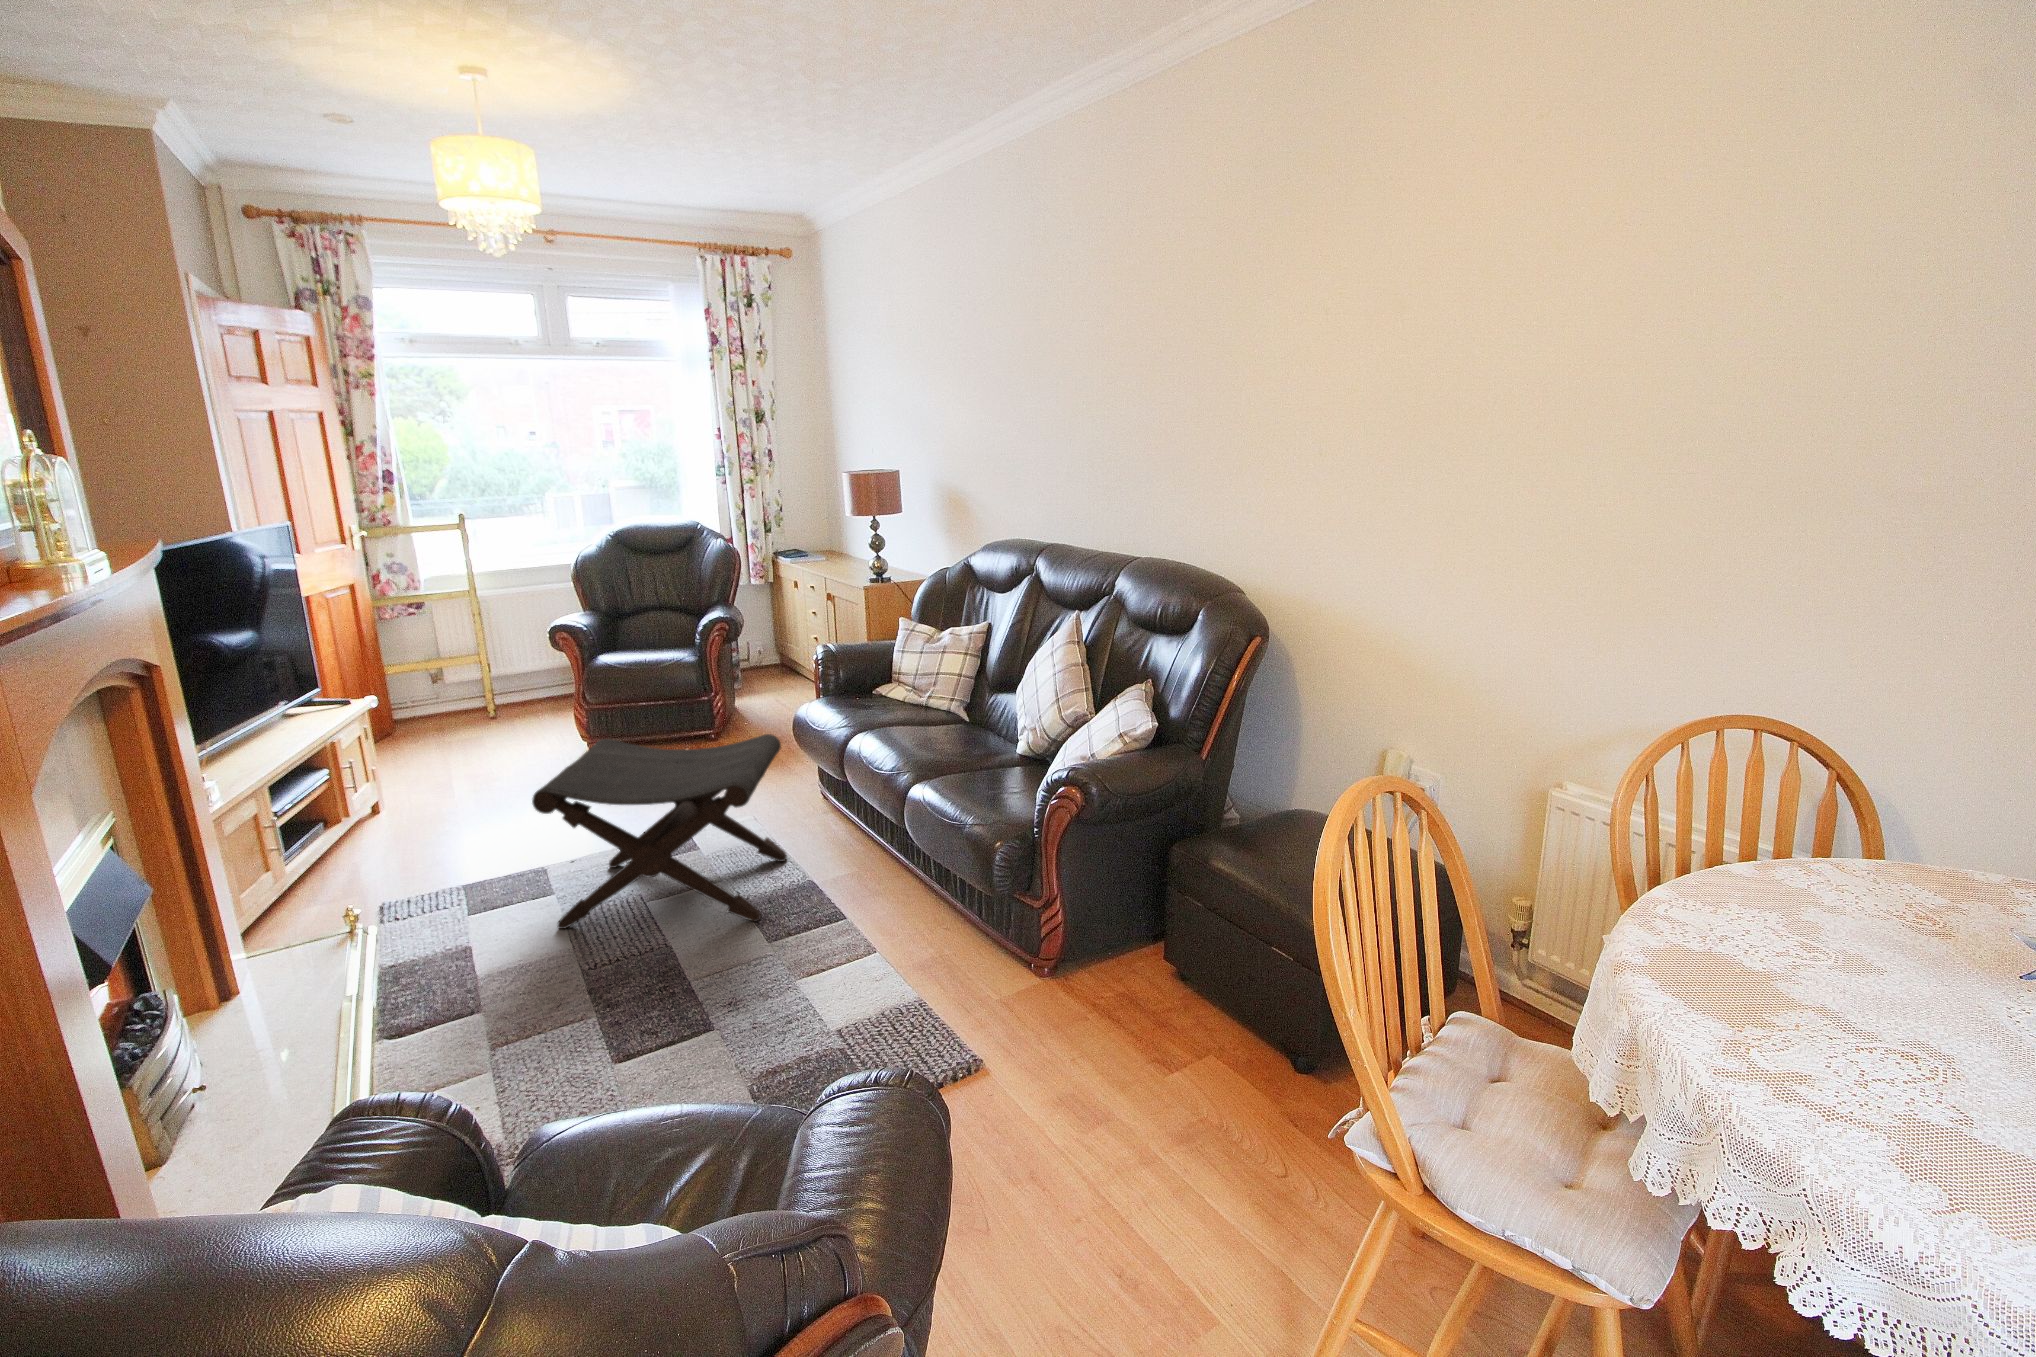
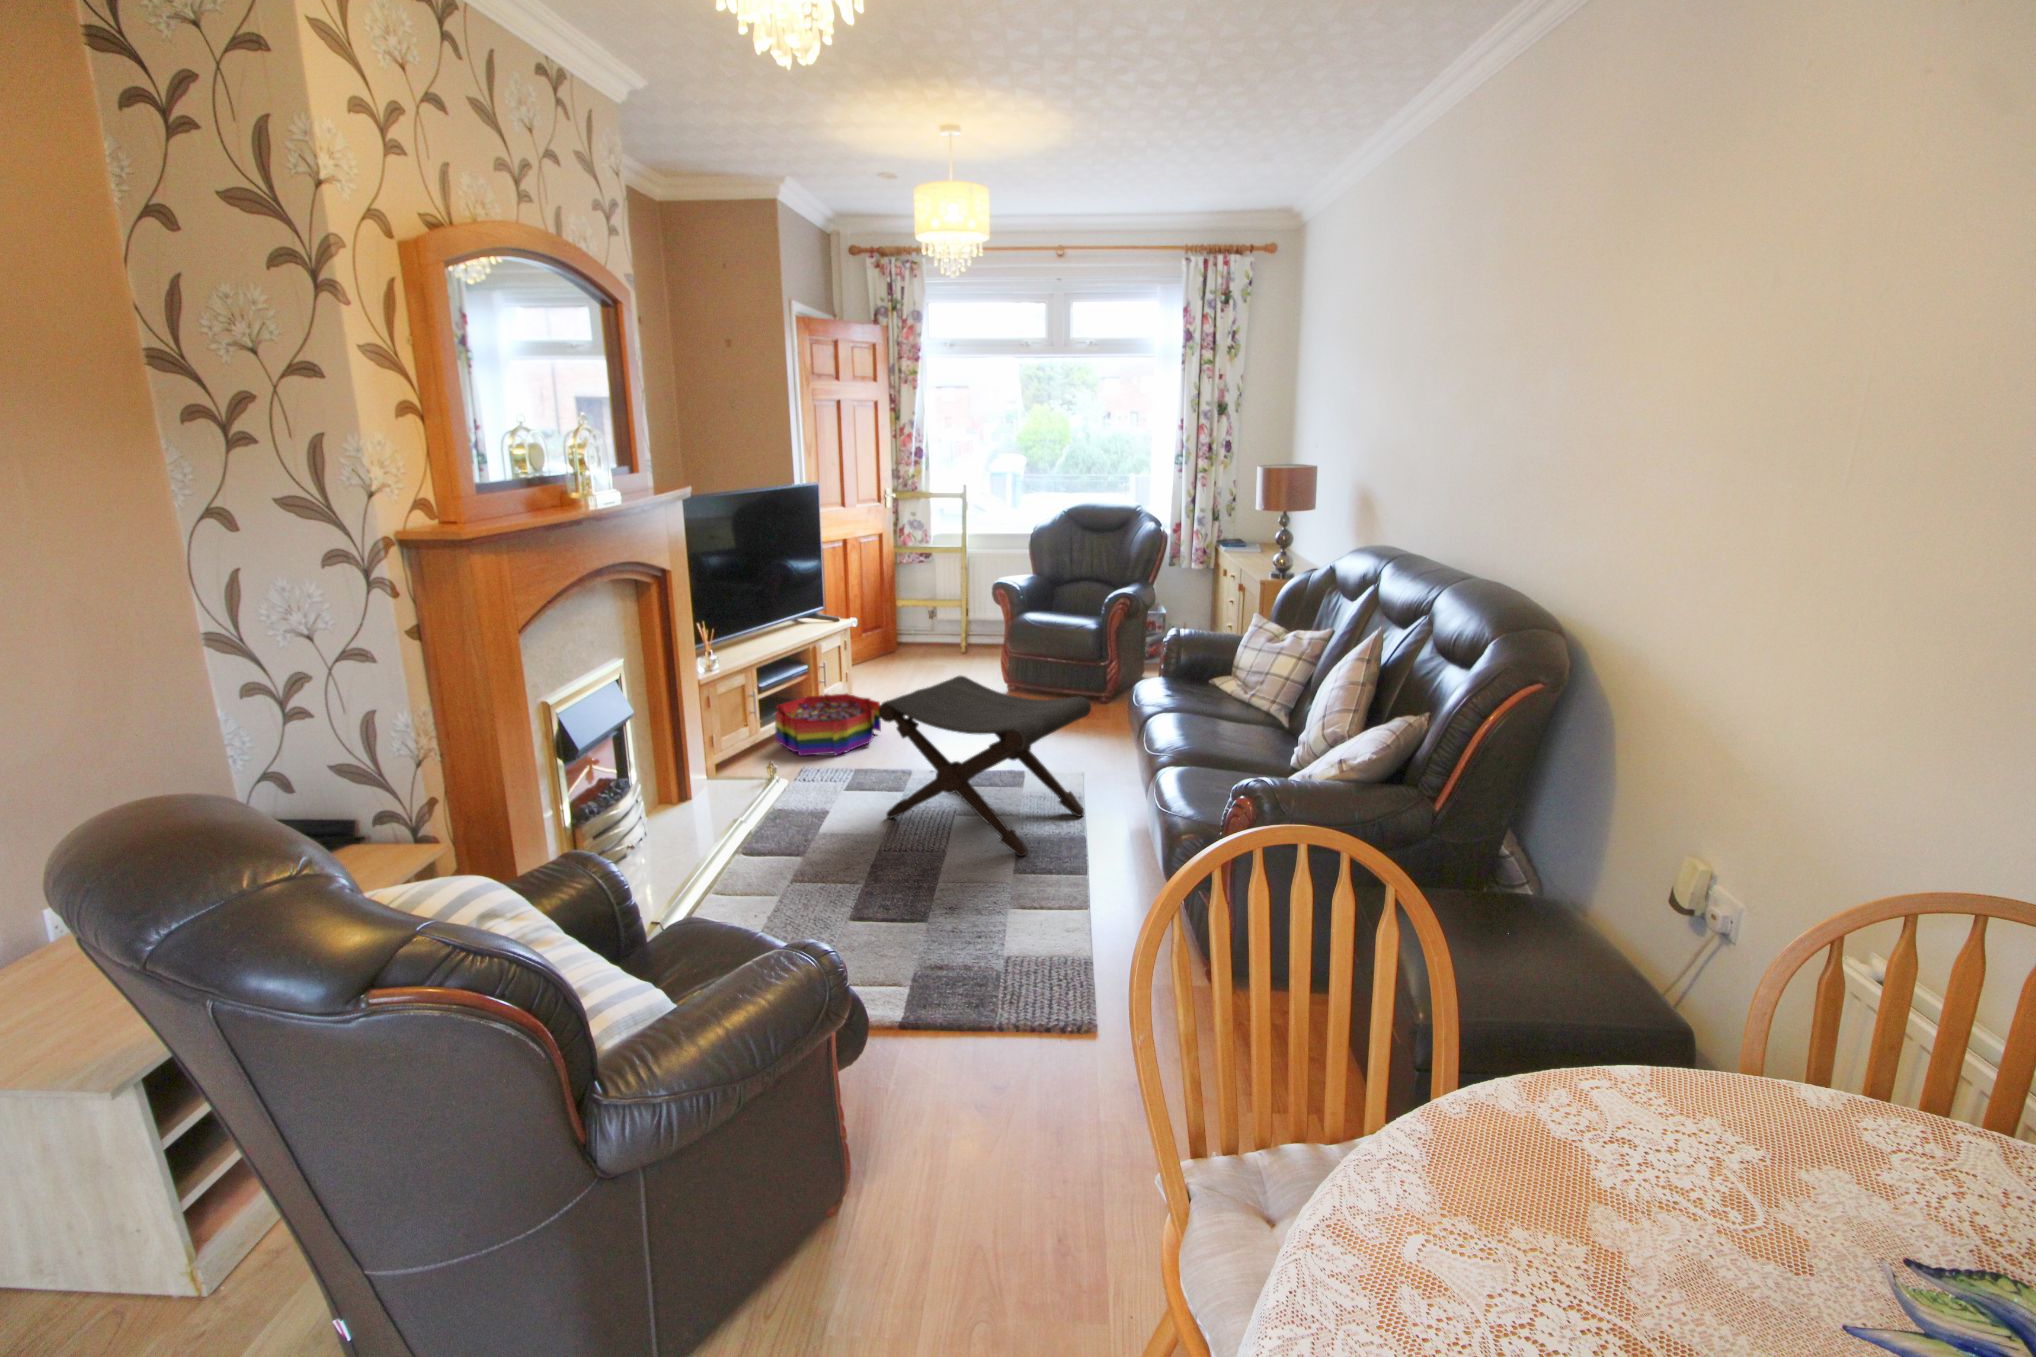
storage bin: none [298,792,465,889] -> present [775,693,881,756]

